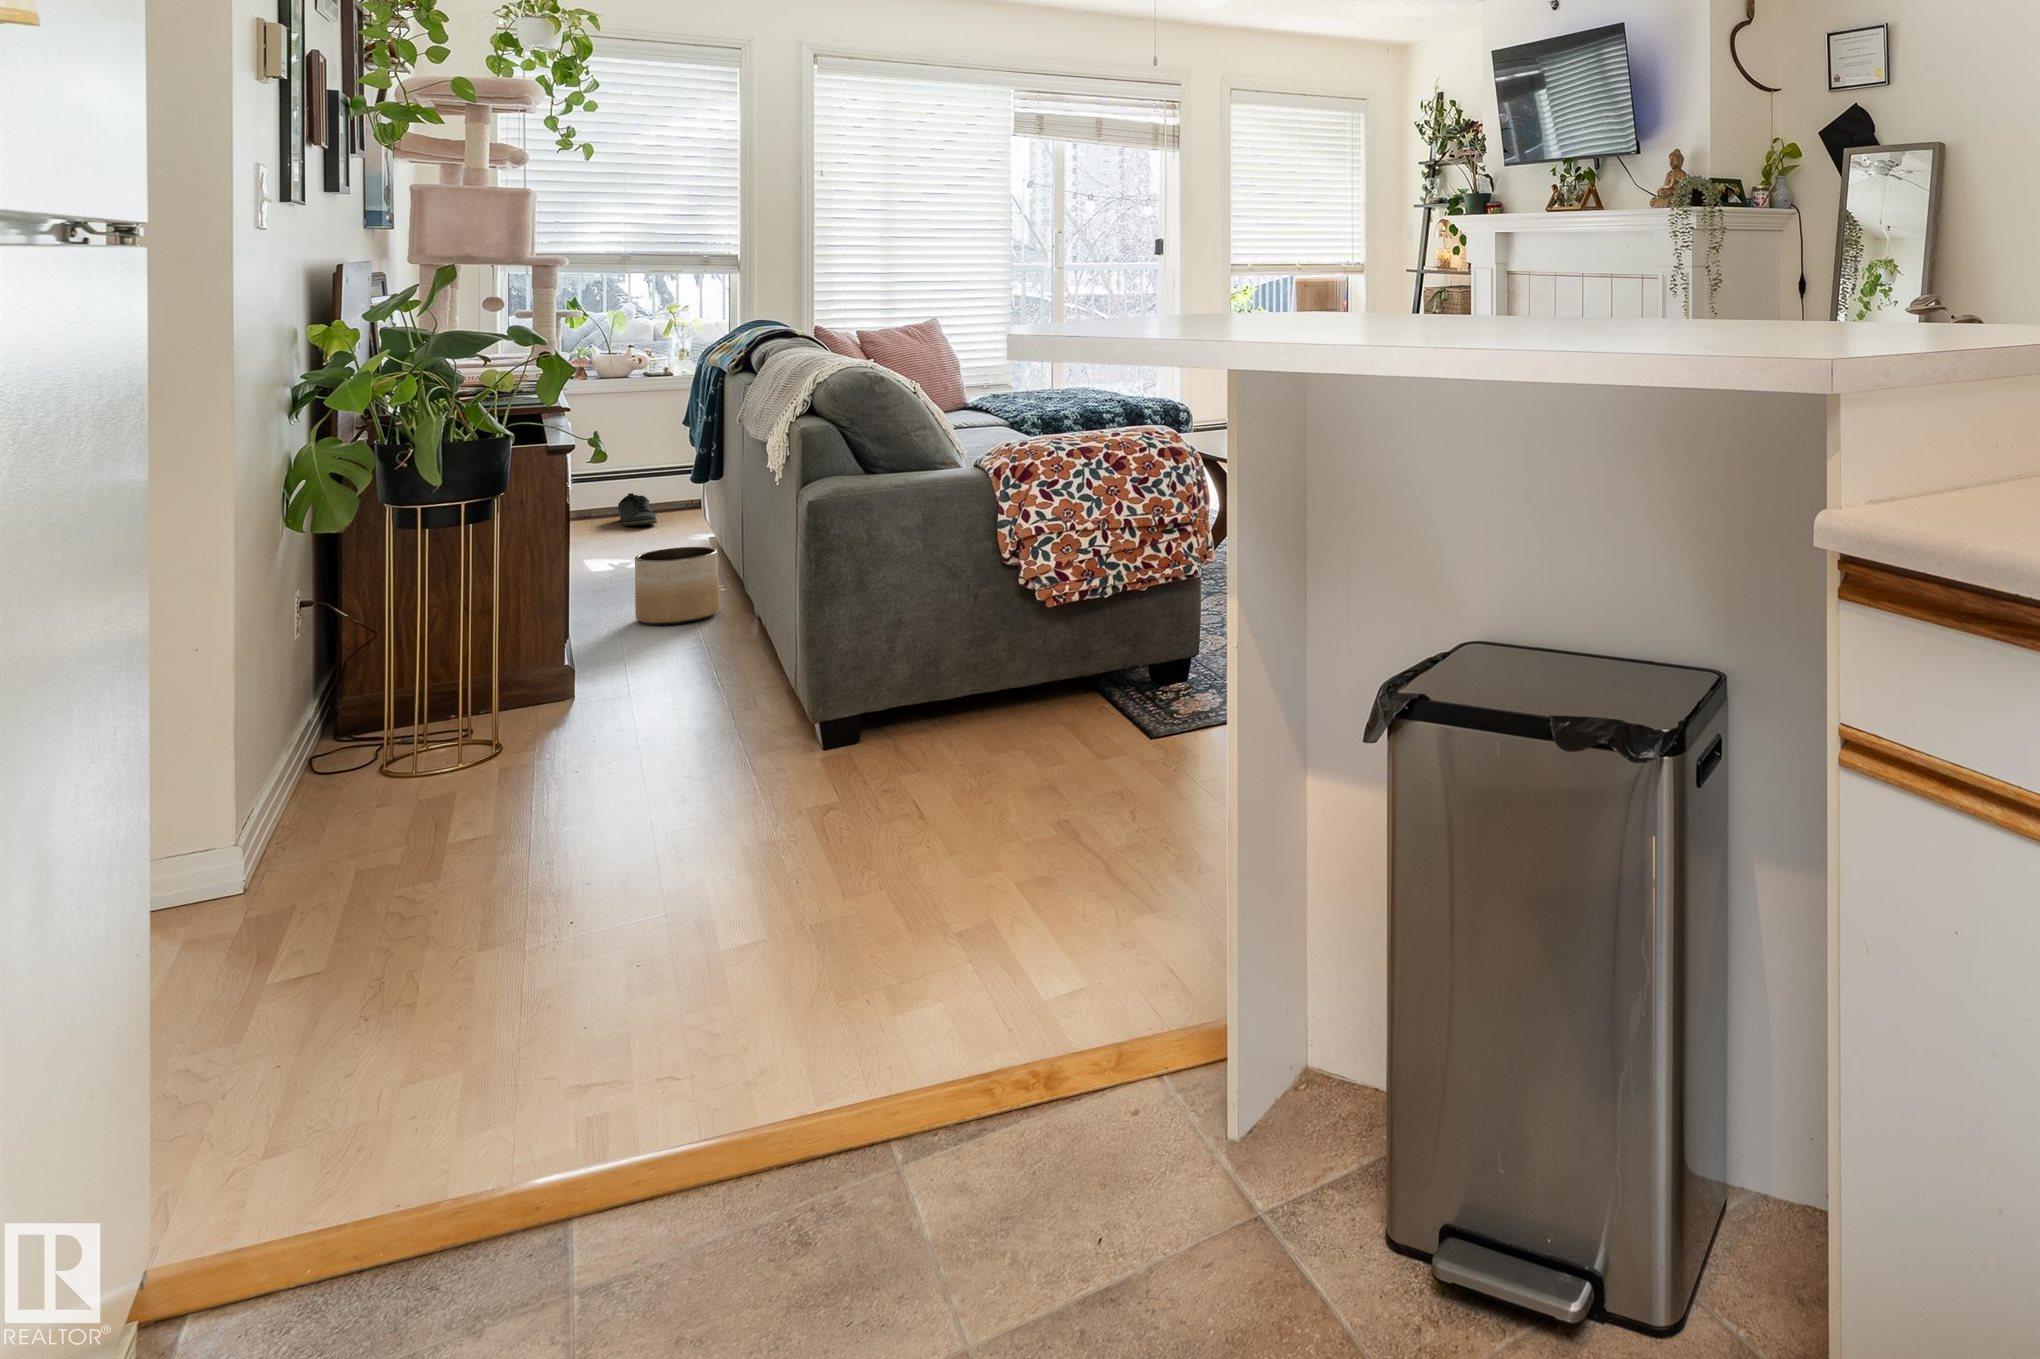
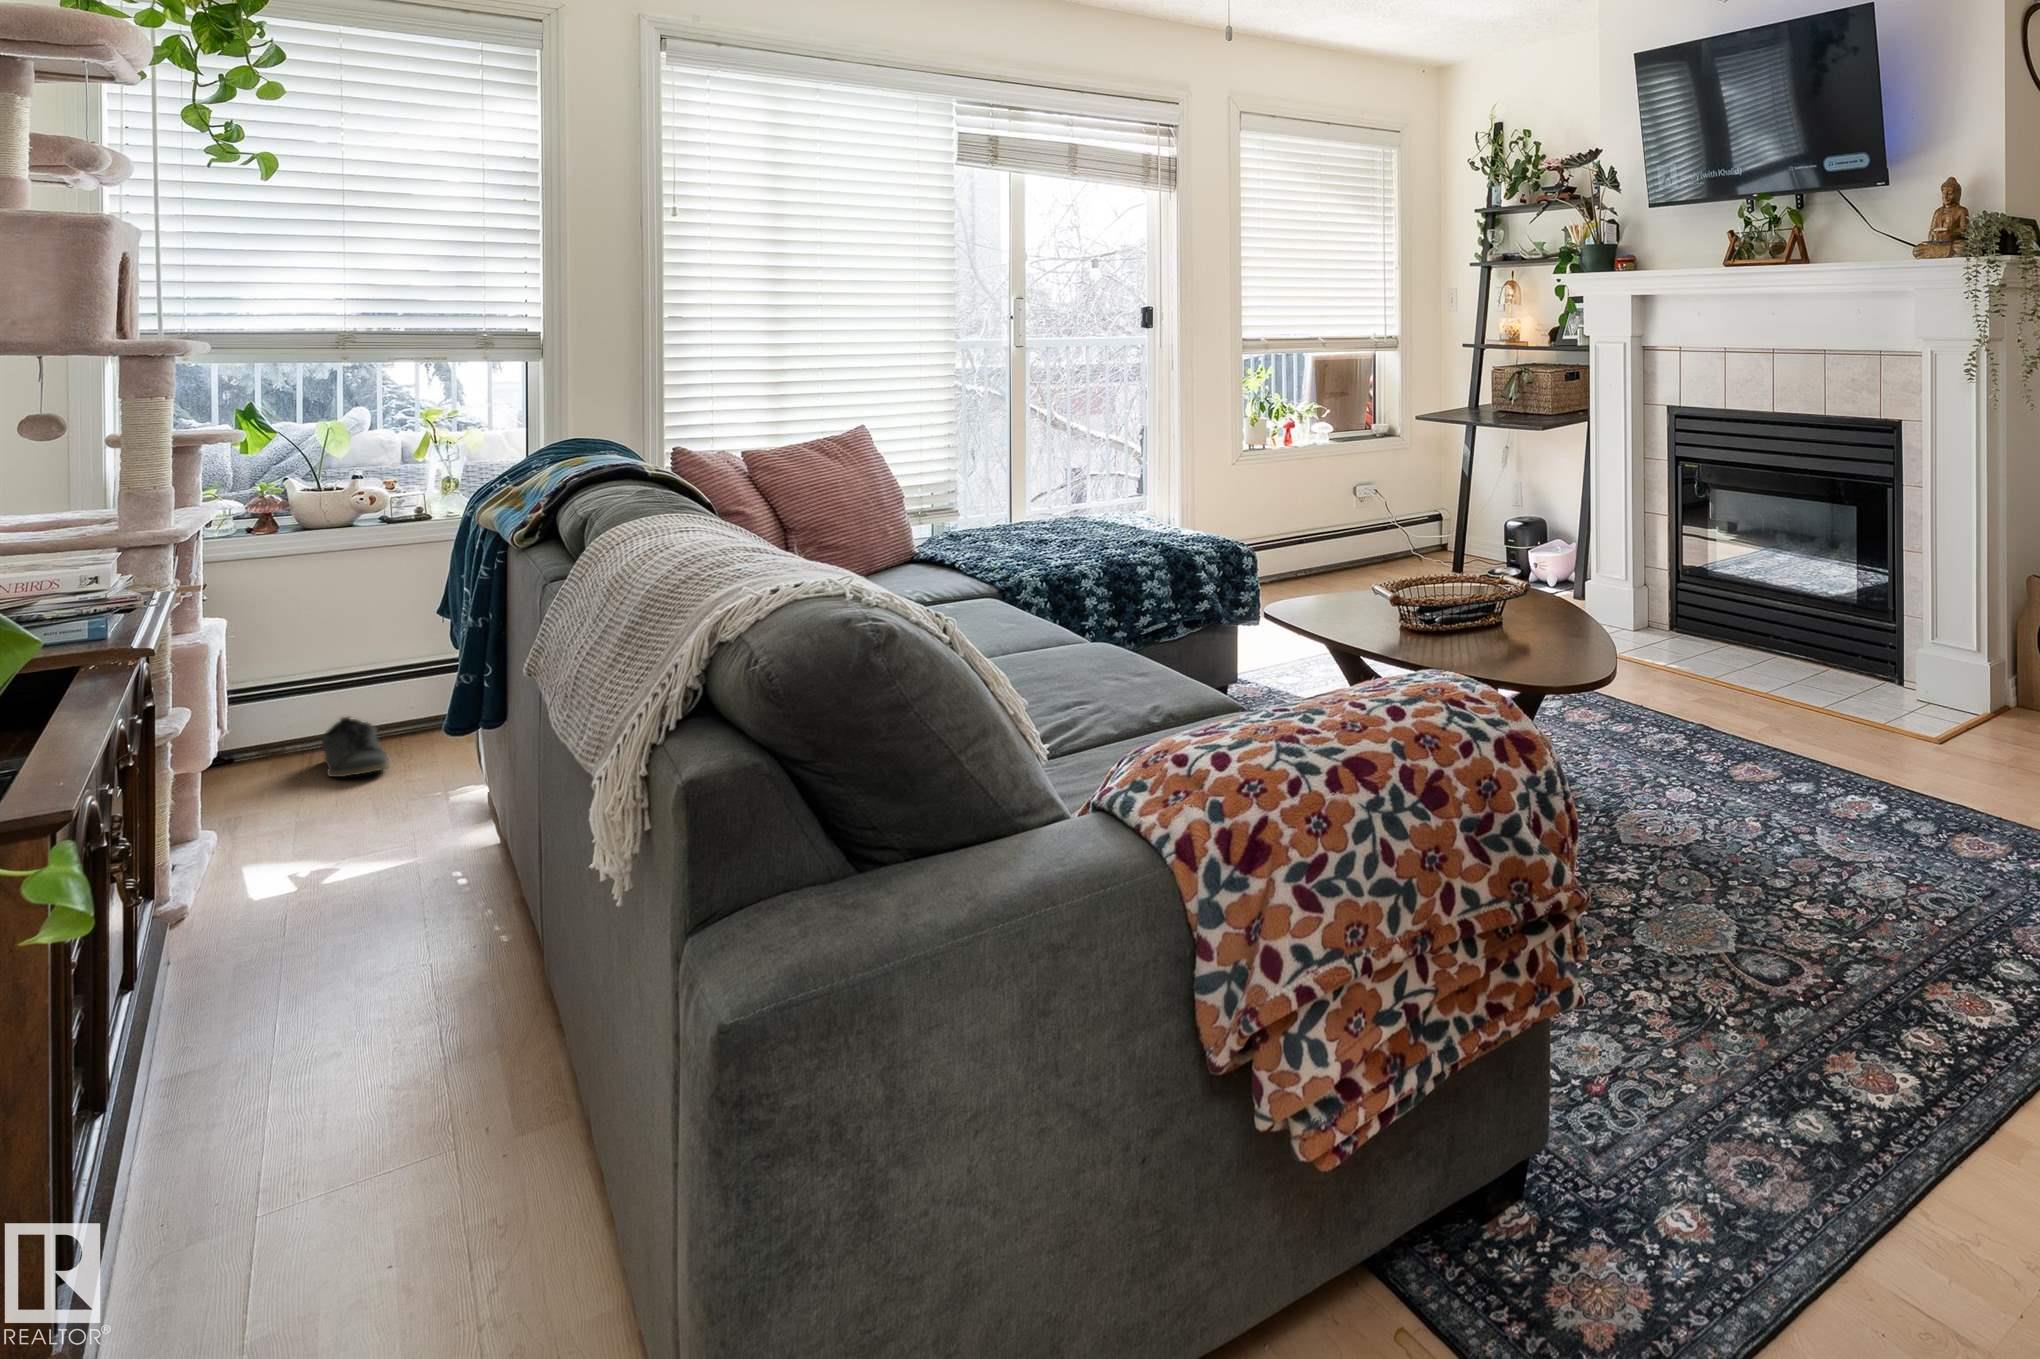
planter: present [635,547,719,625] -> none [294,898,480,1089]

